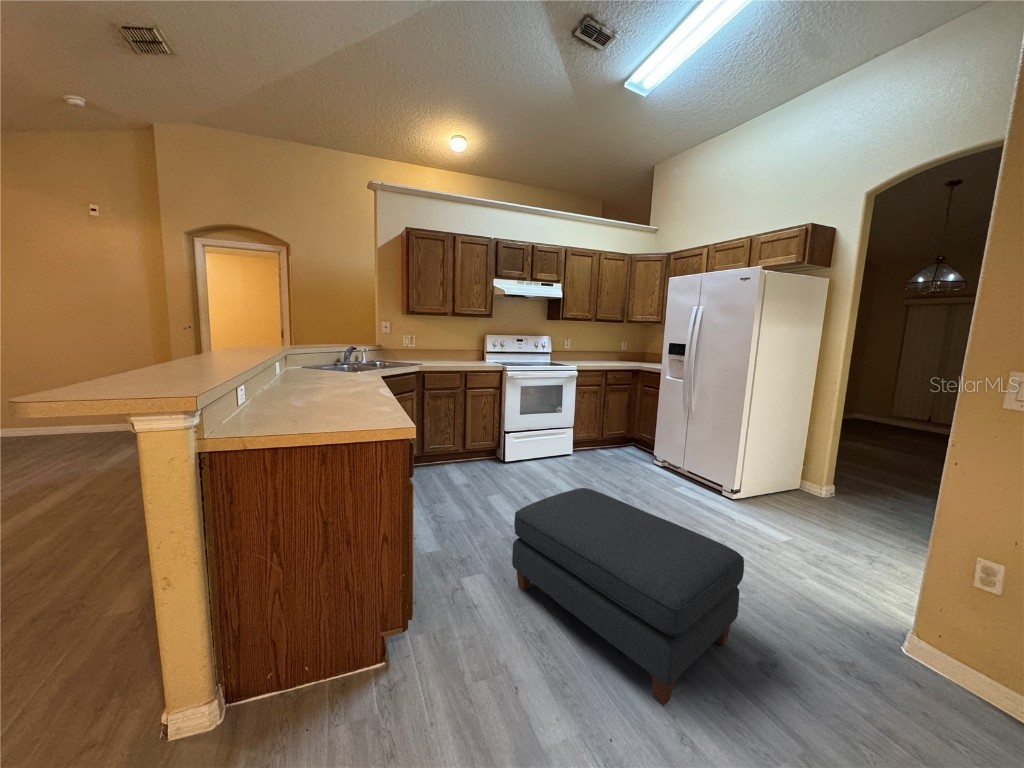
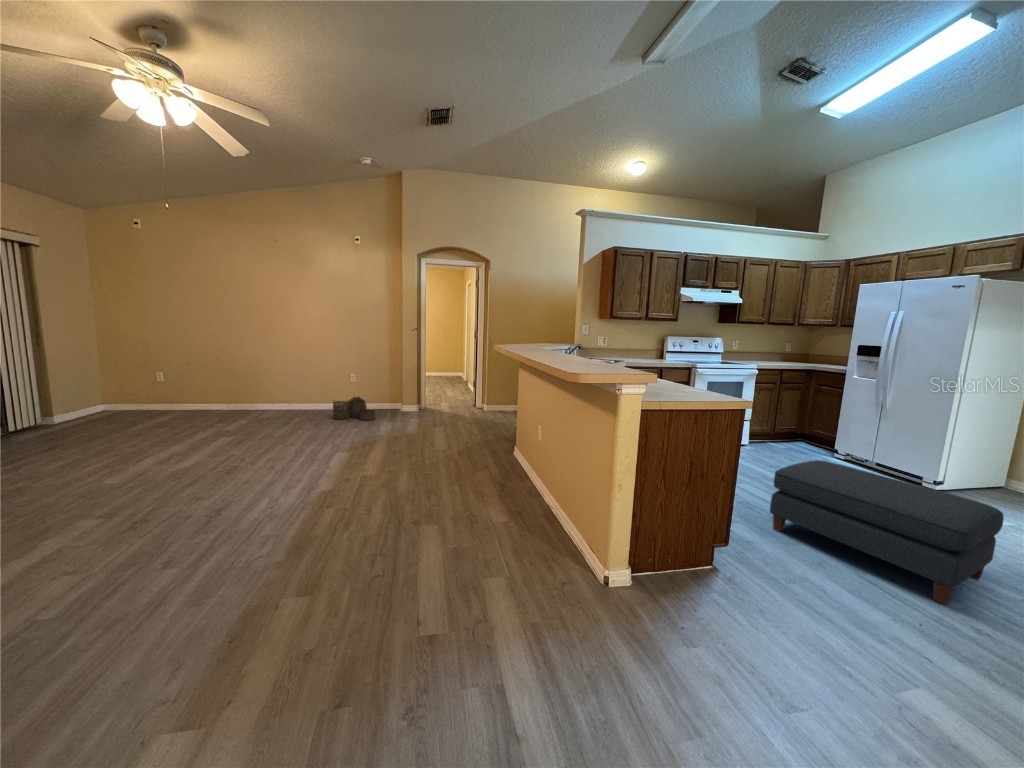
woven basket: none [30,419,108,455] -> present [333,397,375,420]

